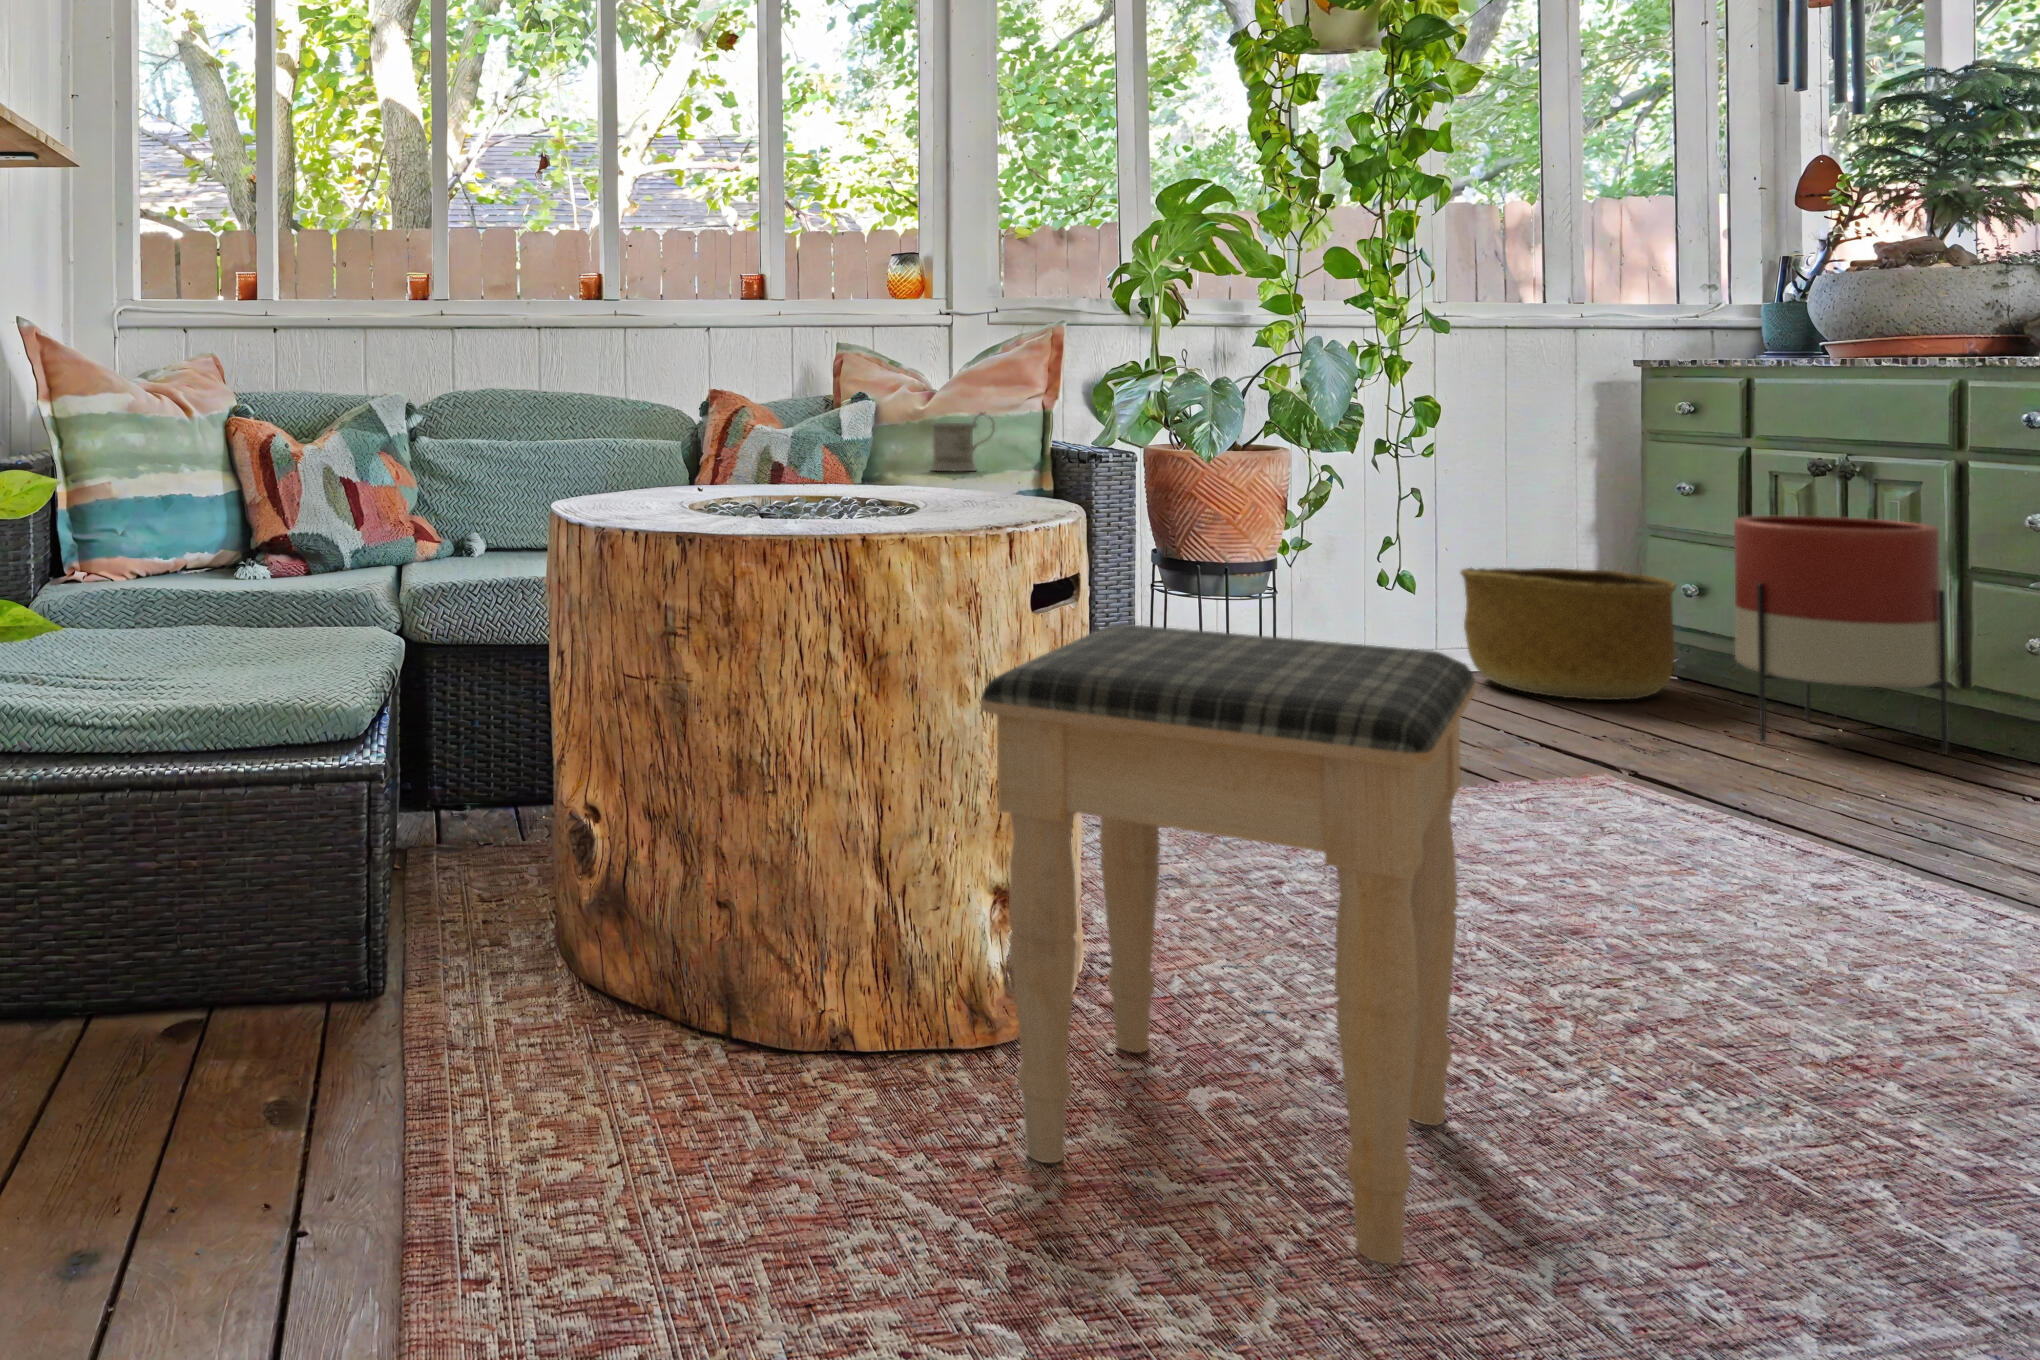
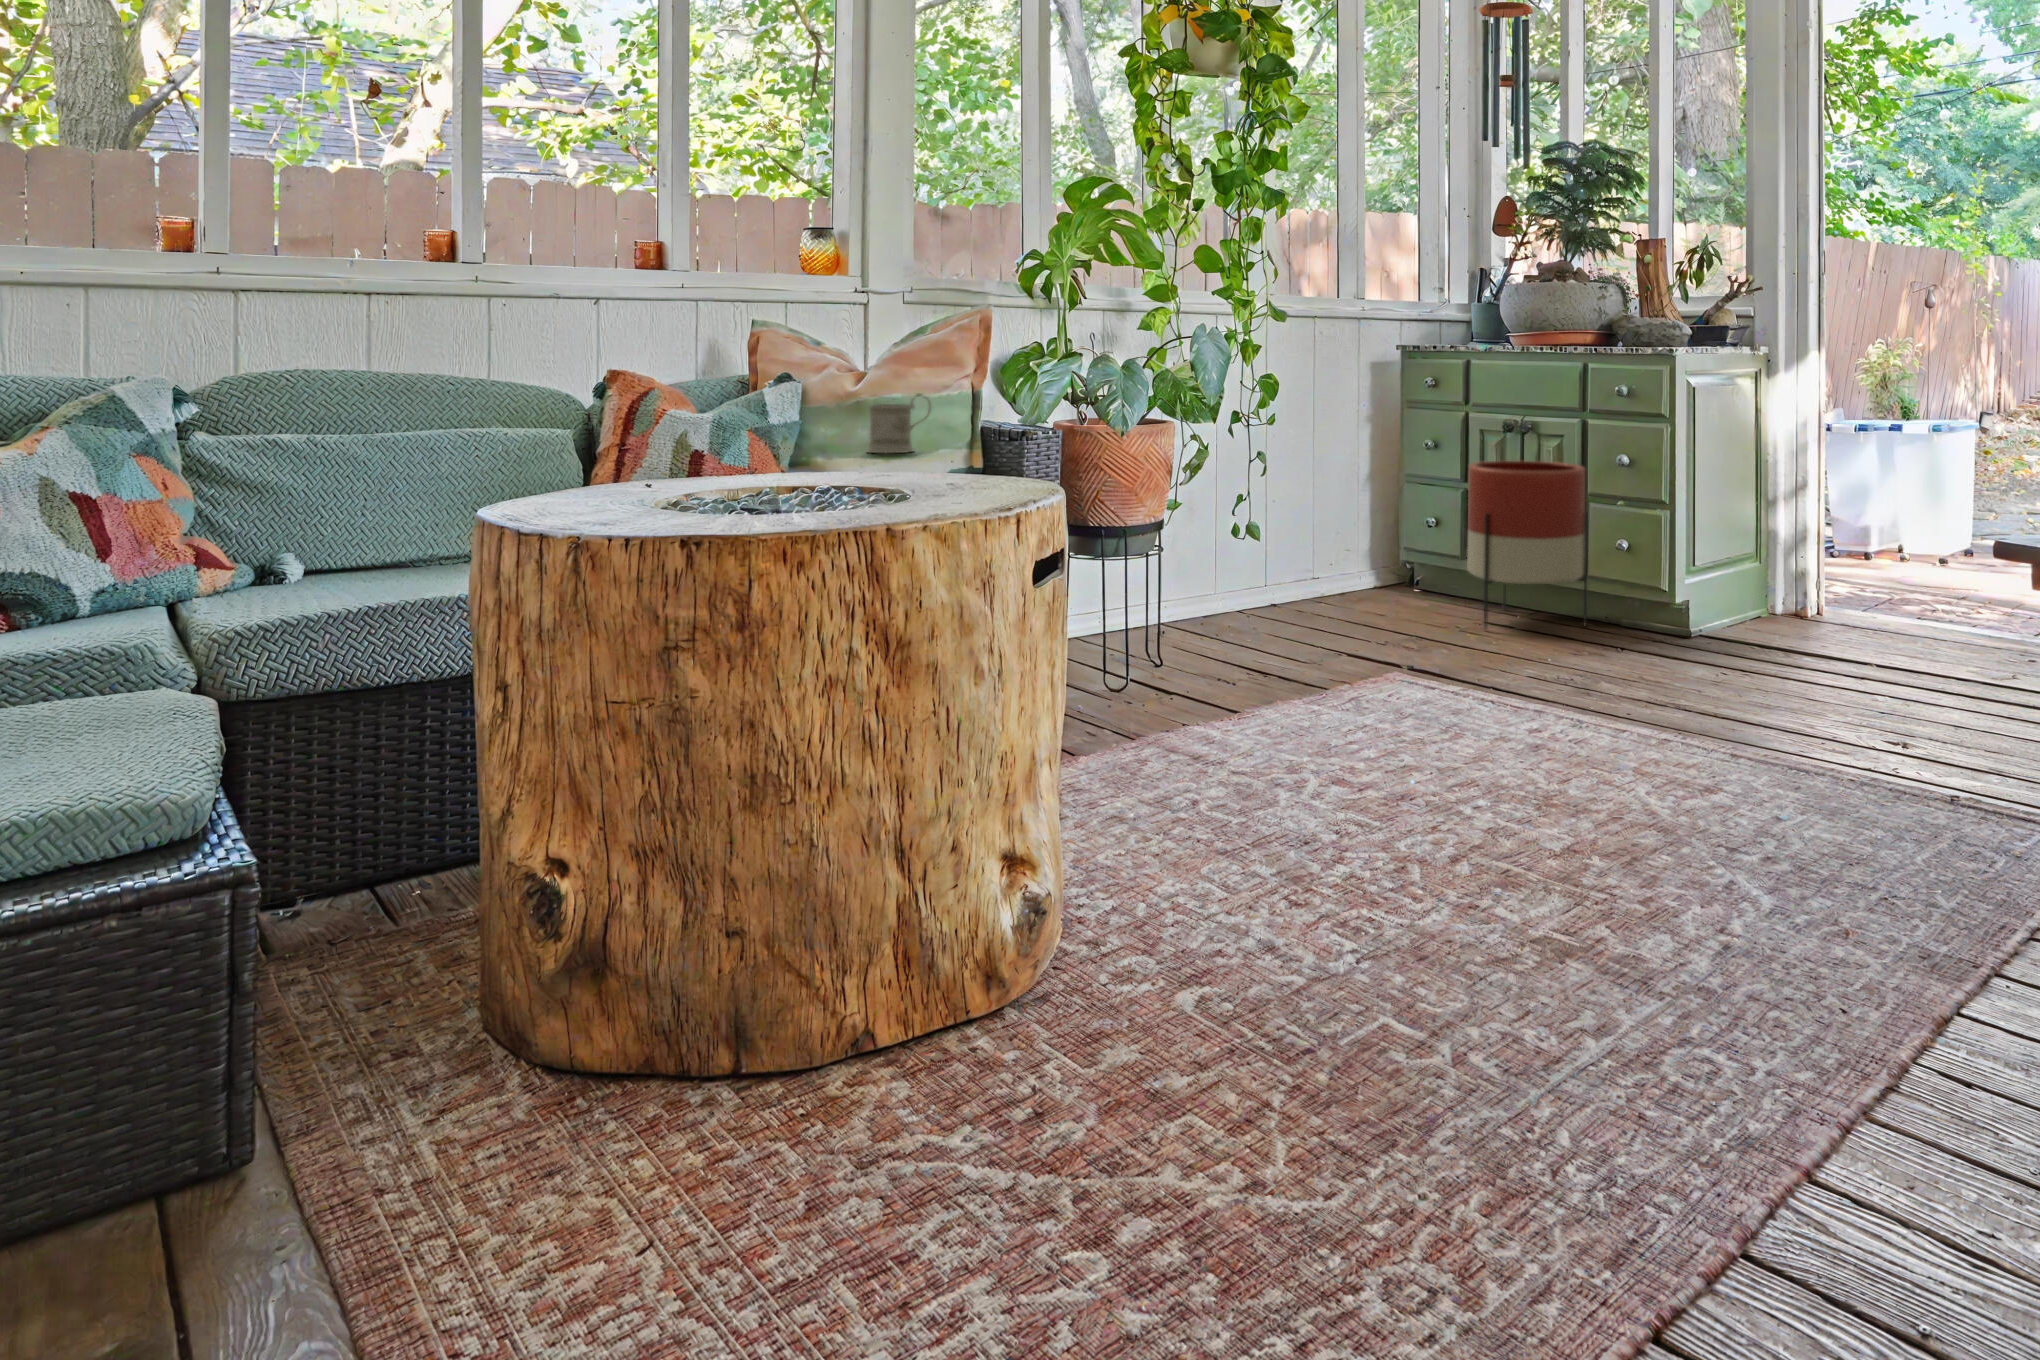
basket: present [1461,568,1676,700] -> none [1283,504,1425,607]
footstool: present [981,624,1476,1264] -> none [1040,628,1473,1229]

